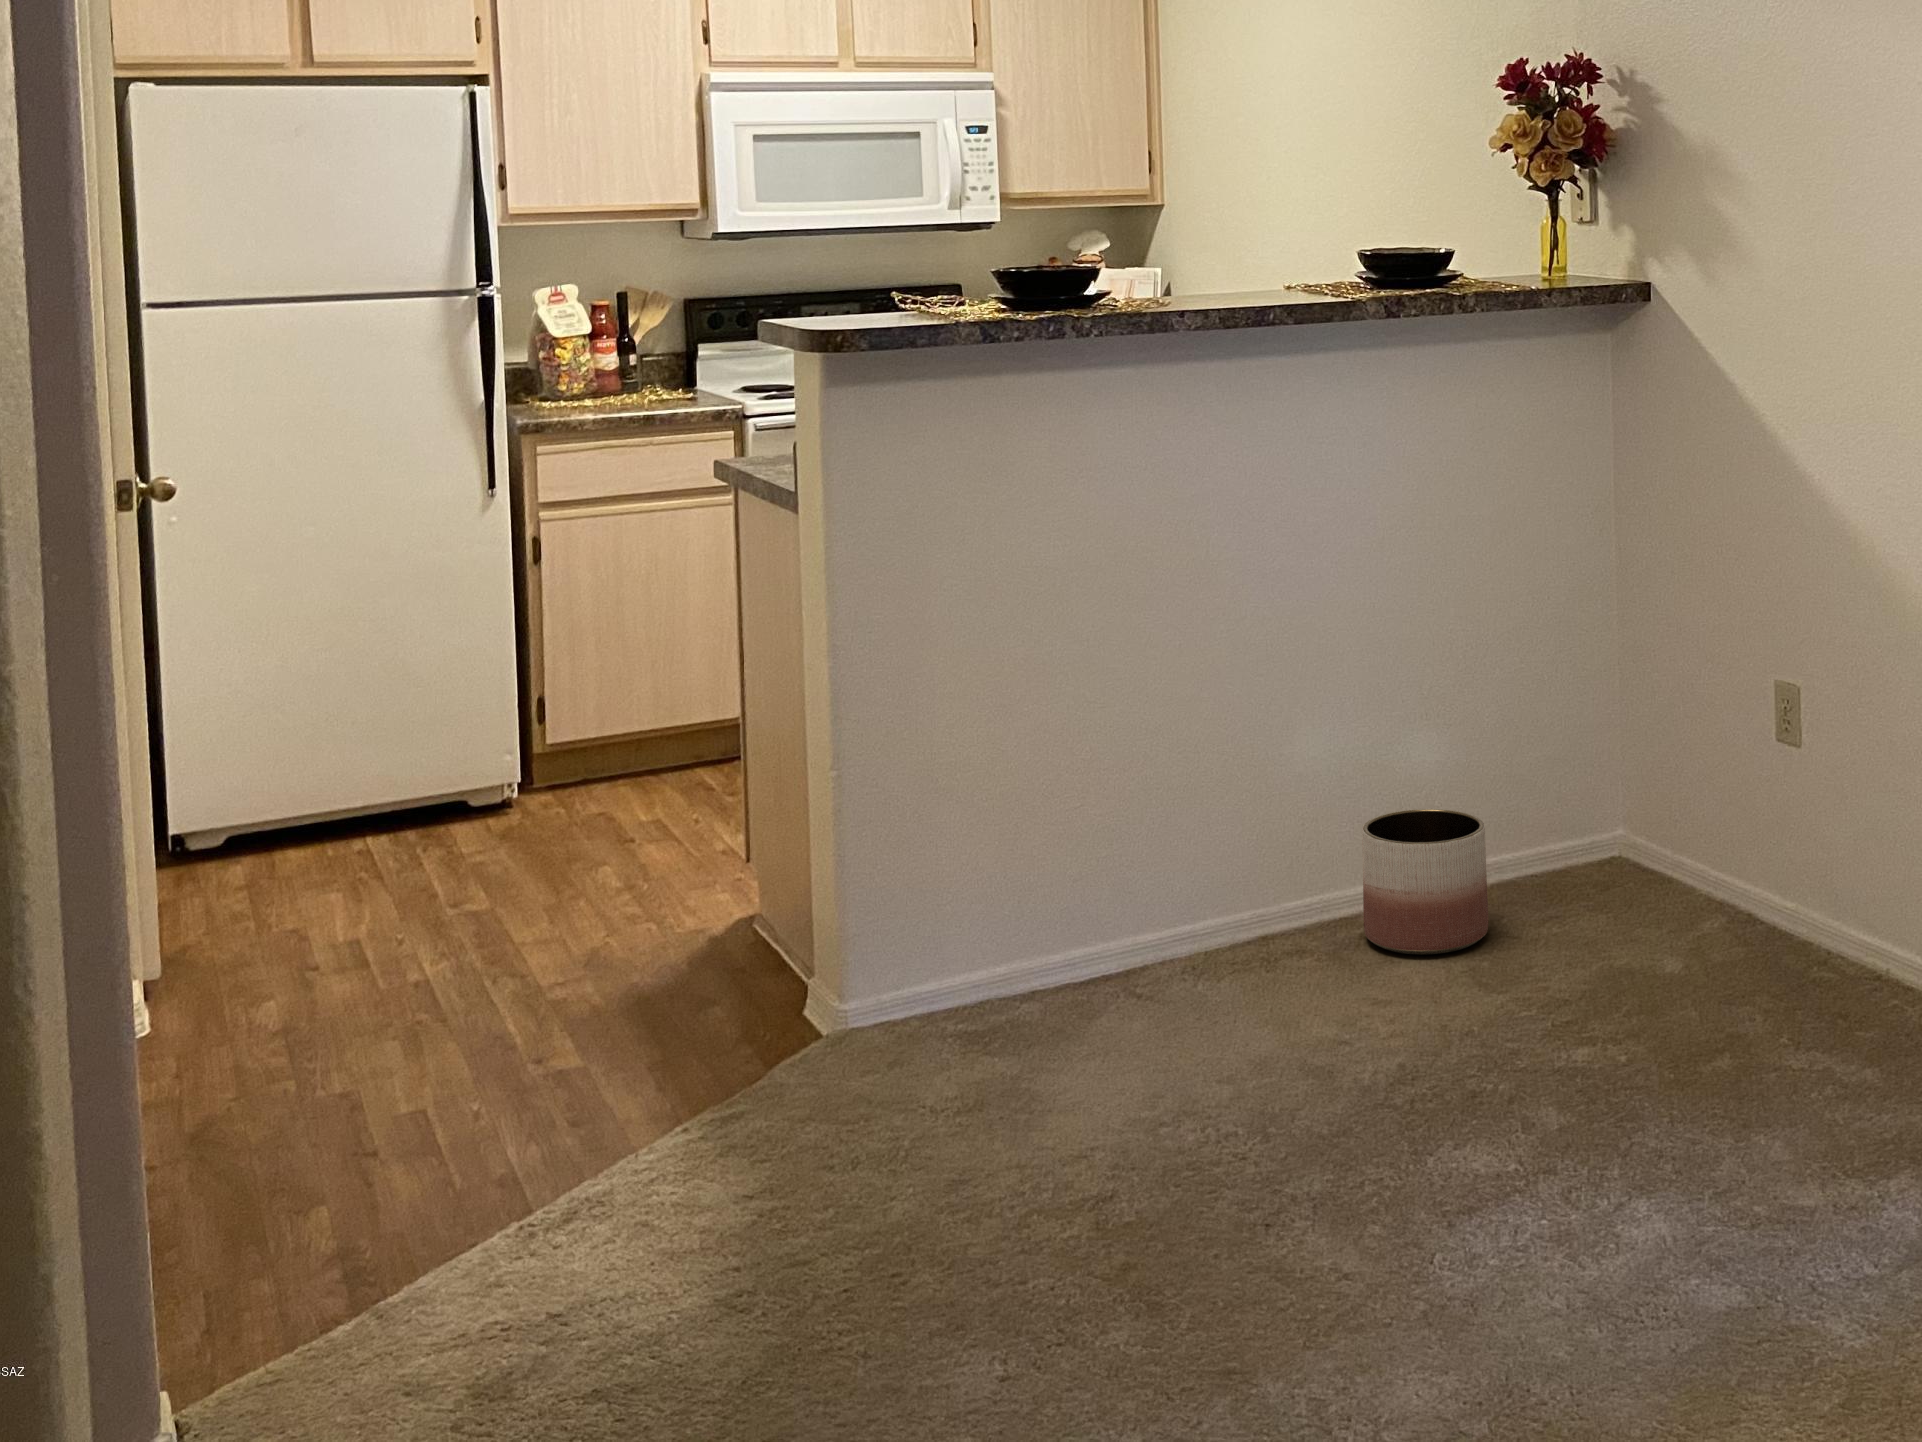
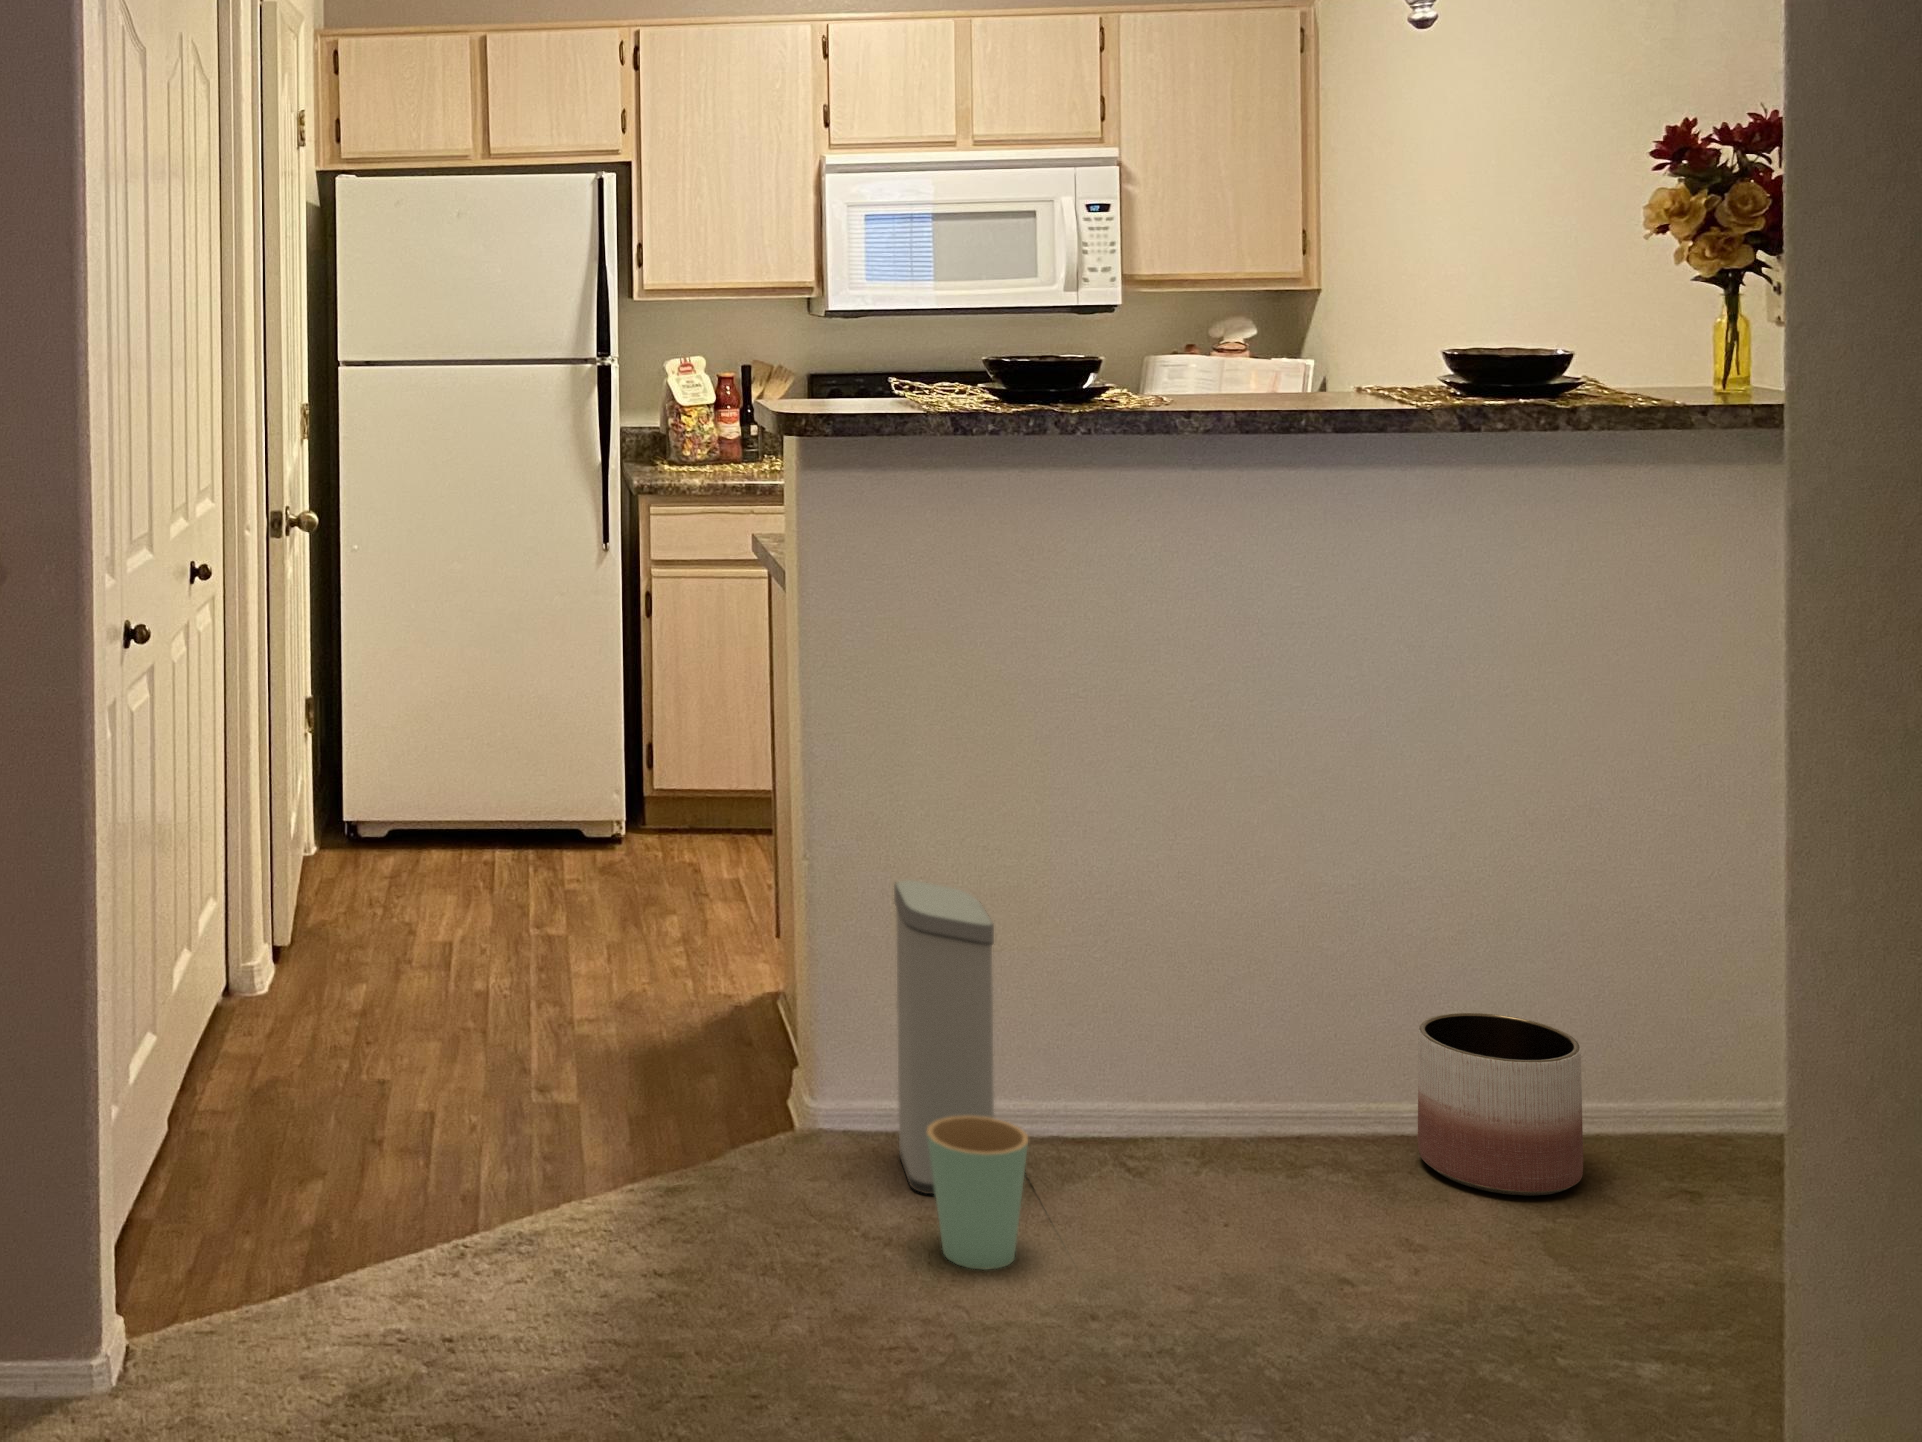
trash can: none [920,772,1081,1114] -> present [894,880,1028,1269]

